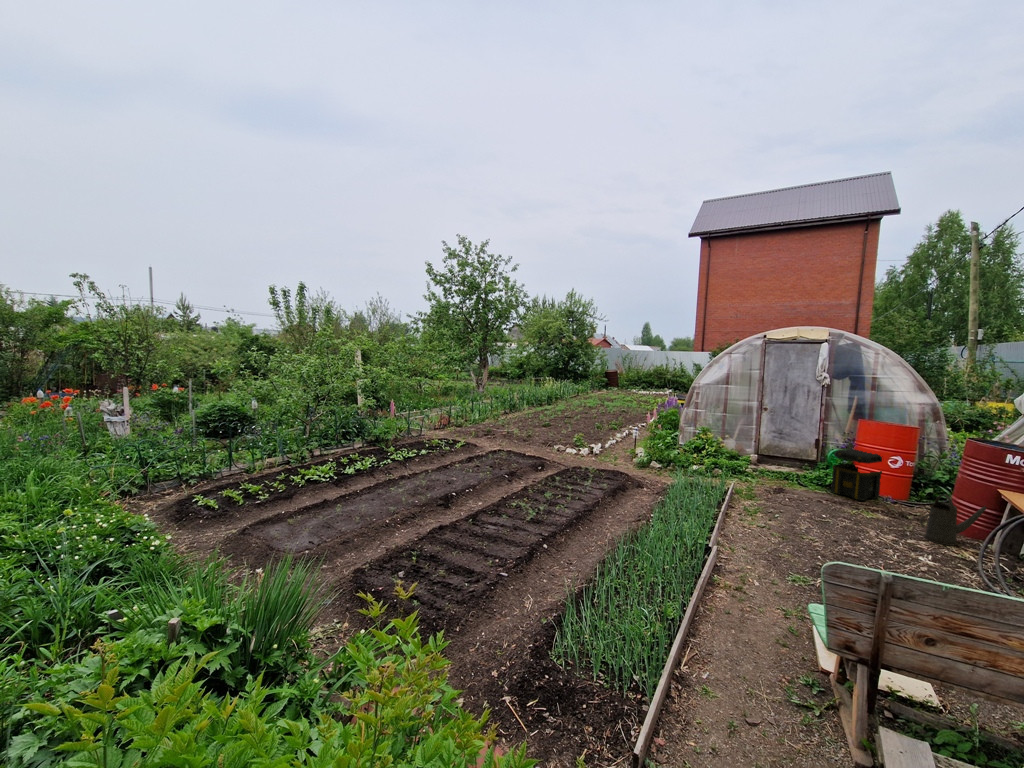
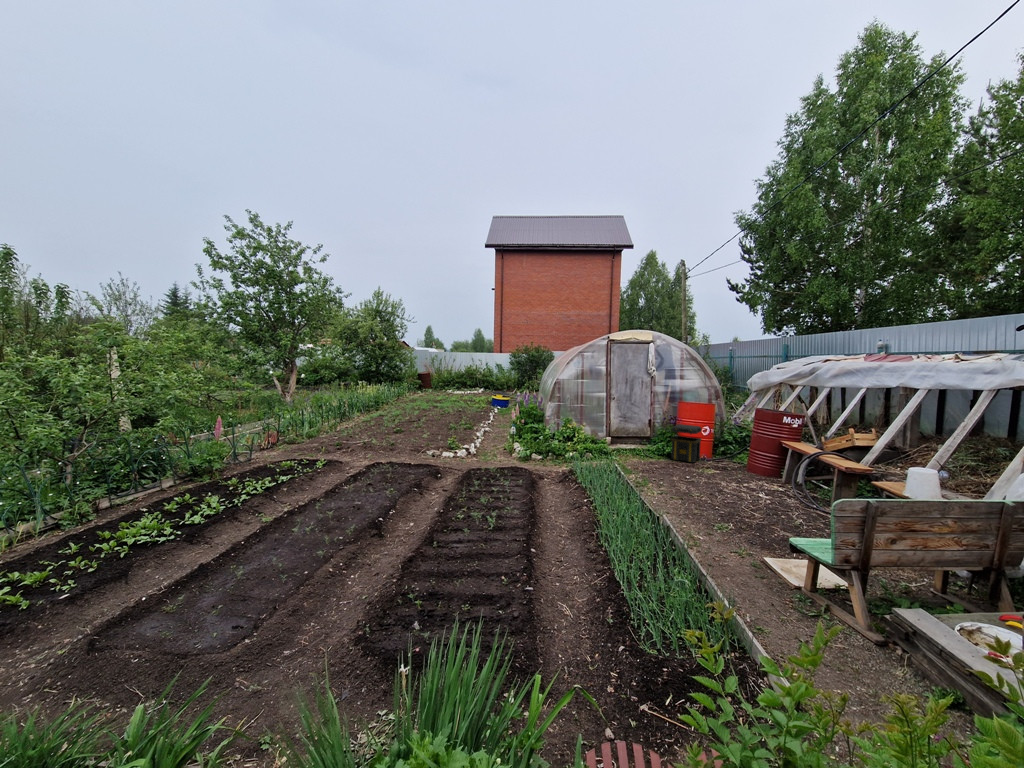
watering can: present [920,495,987,546] -> none [748,449,779,485]

